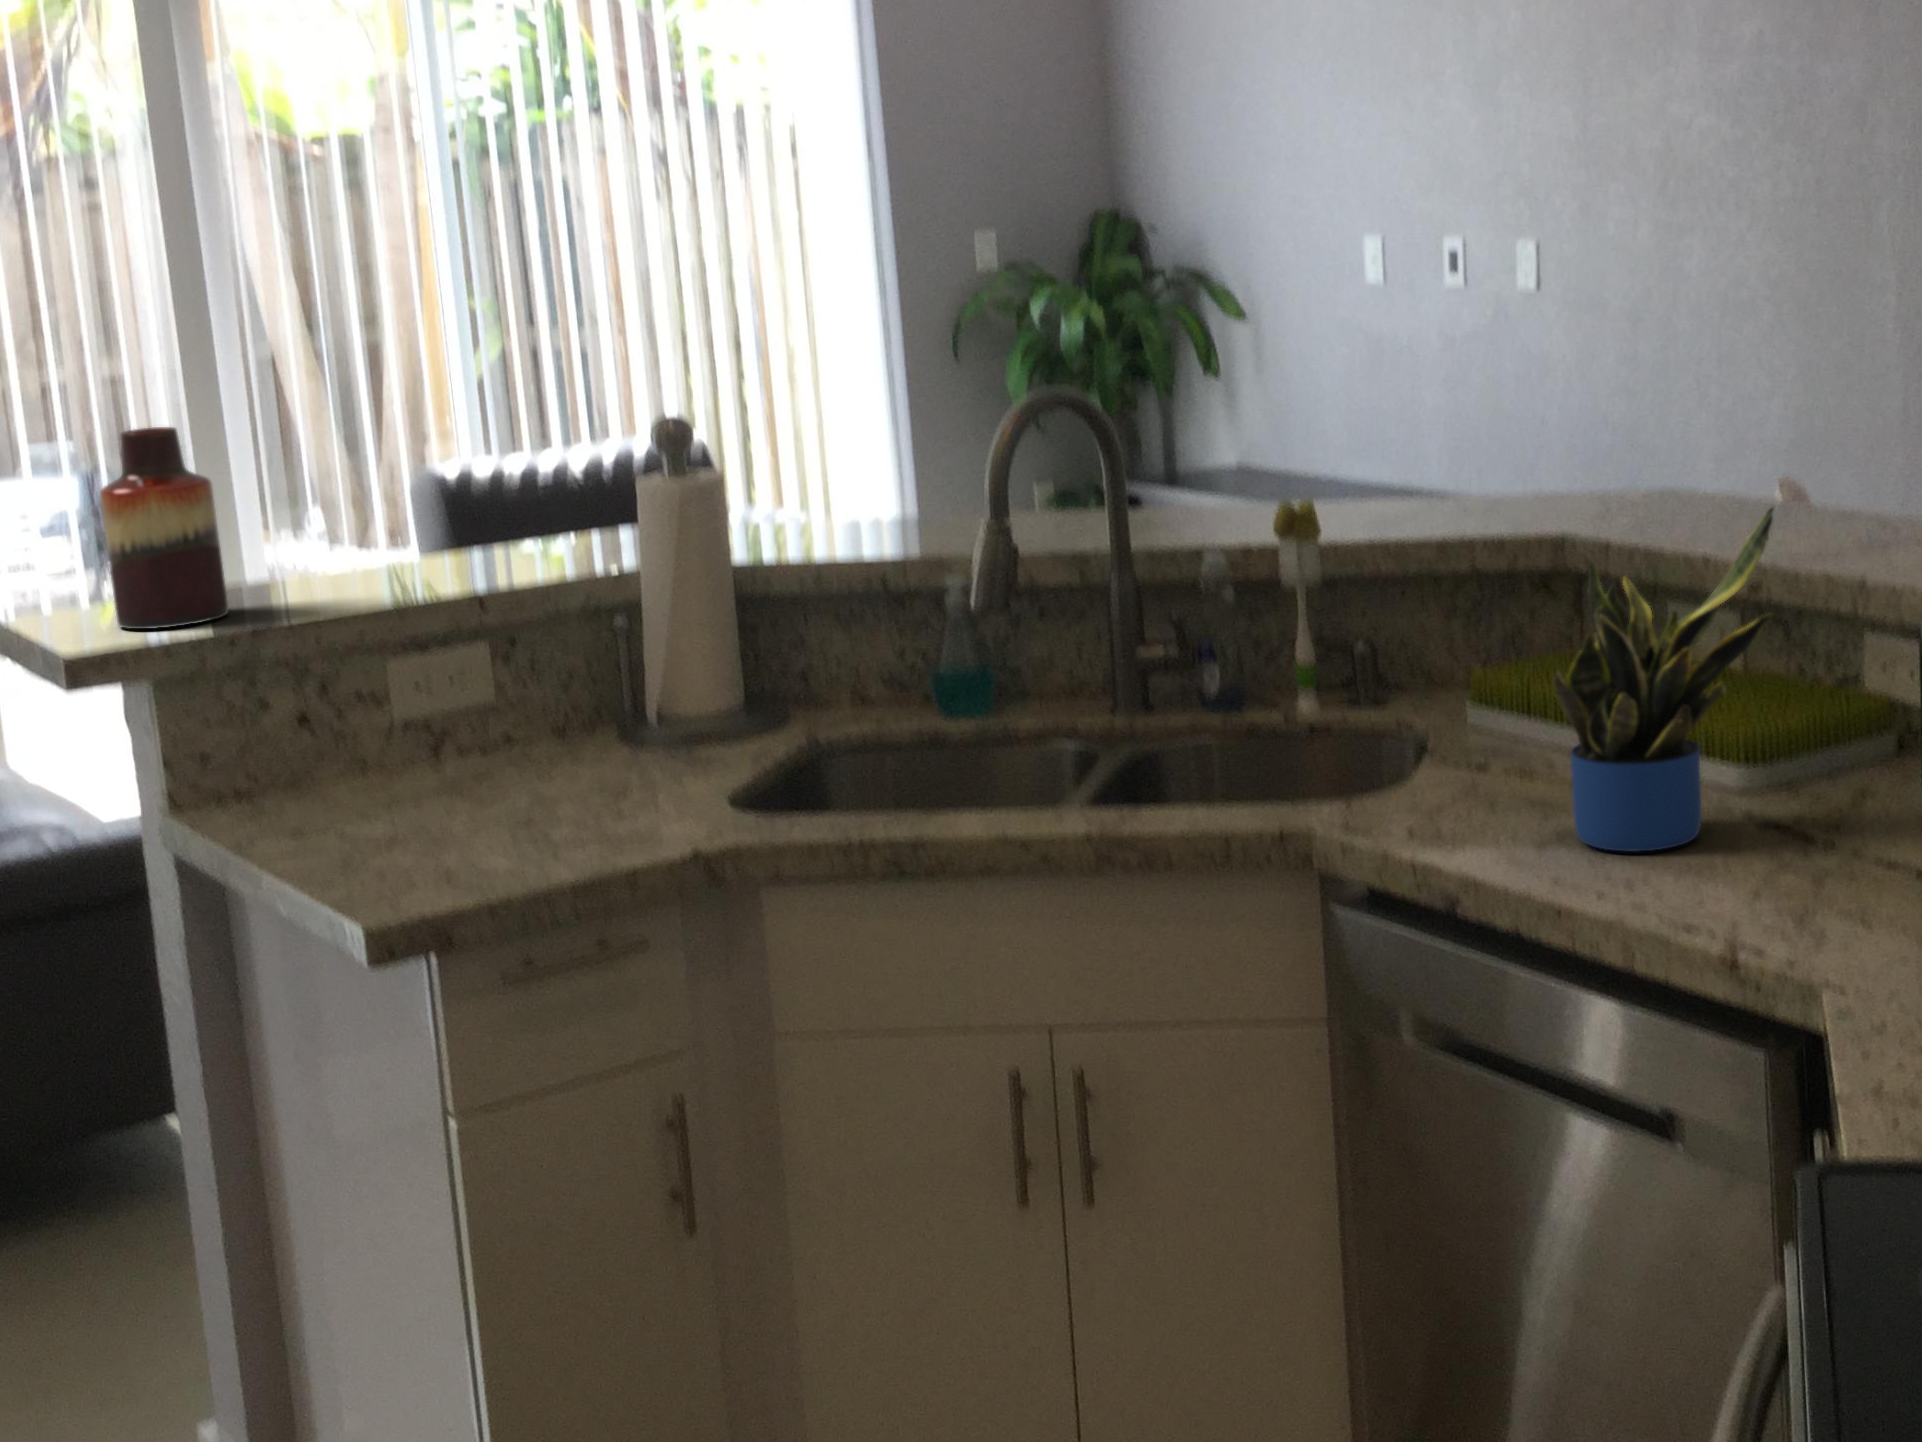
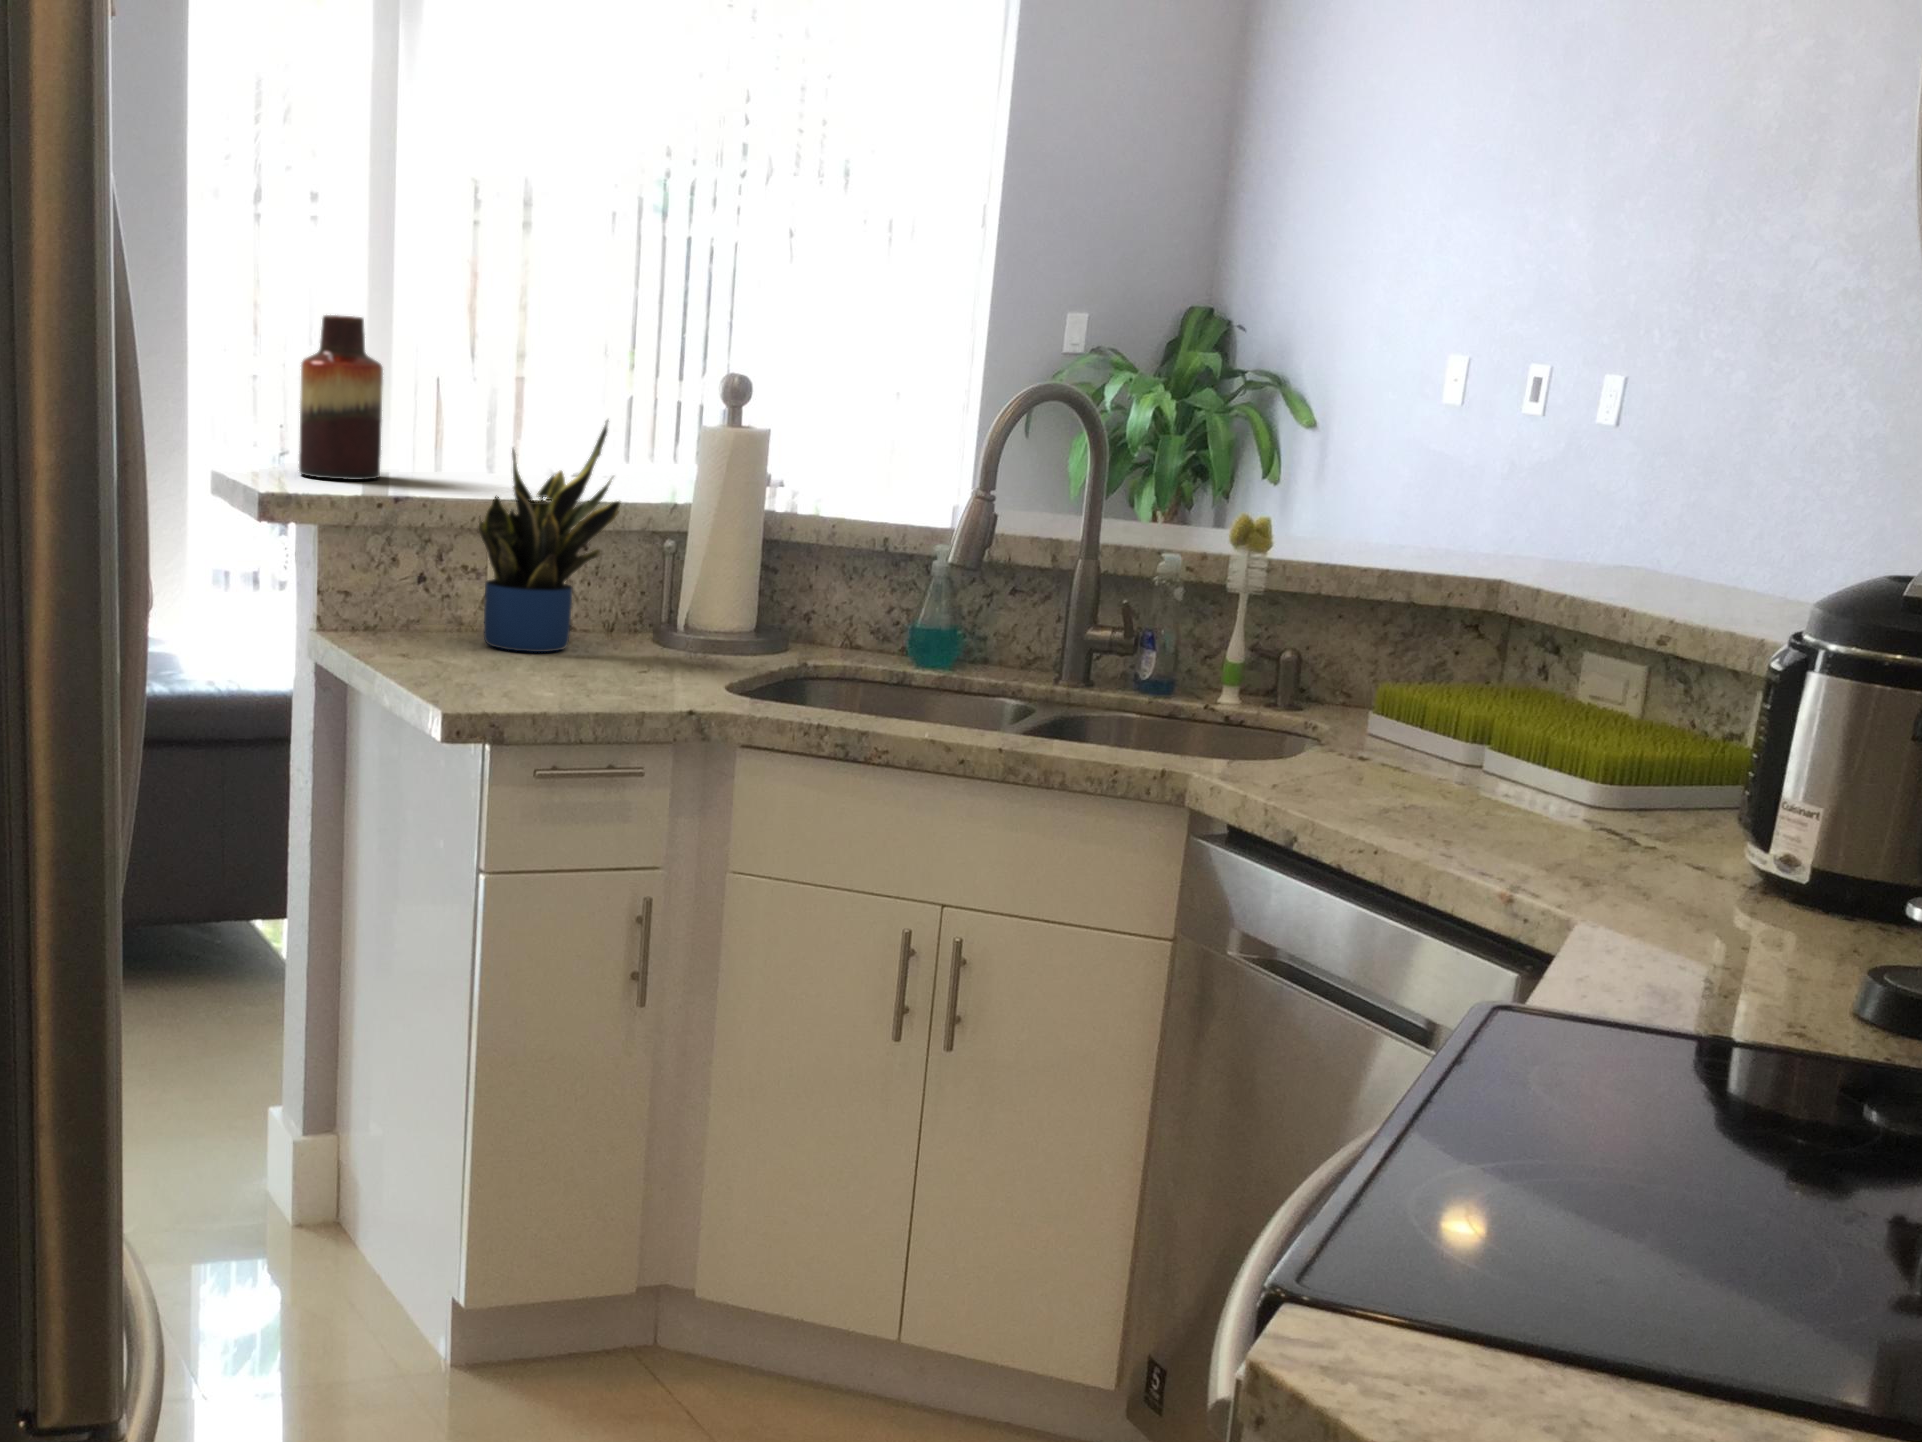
potted plant: present [1554,506,1774,851] -> present [479,420,620,652]

